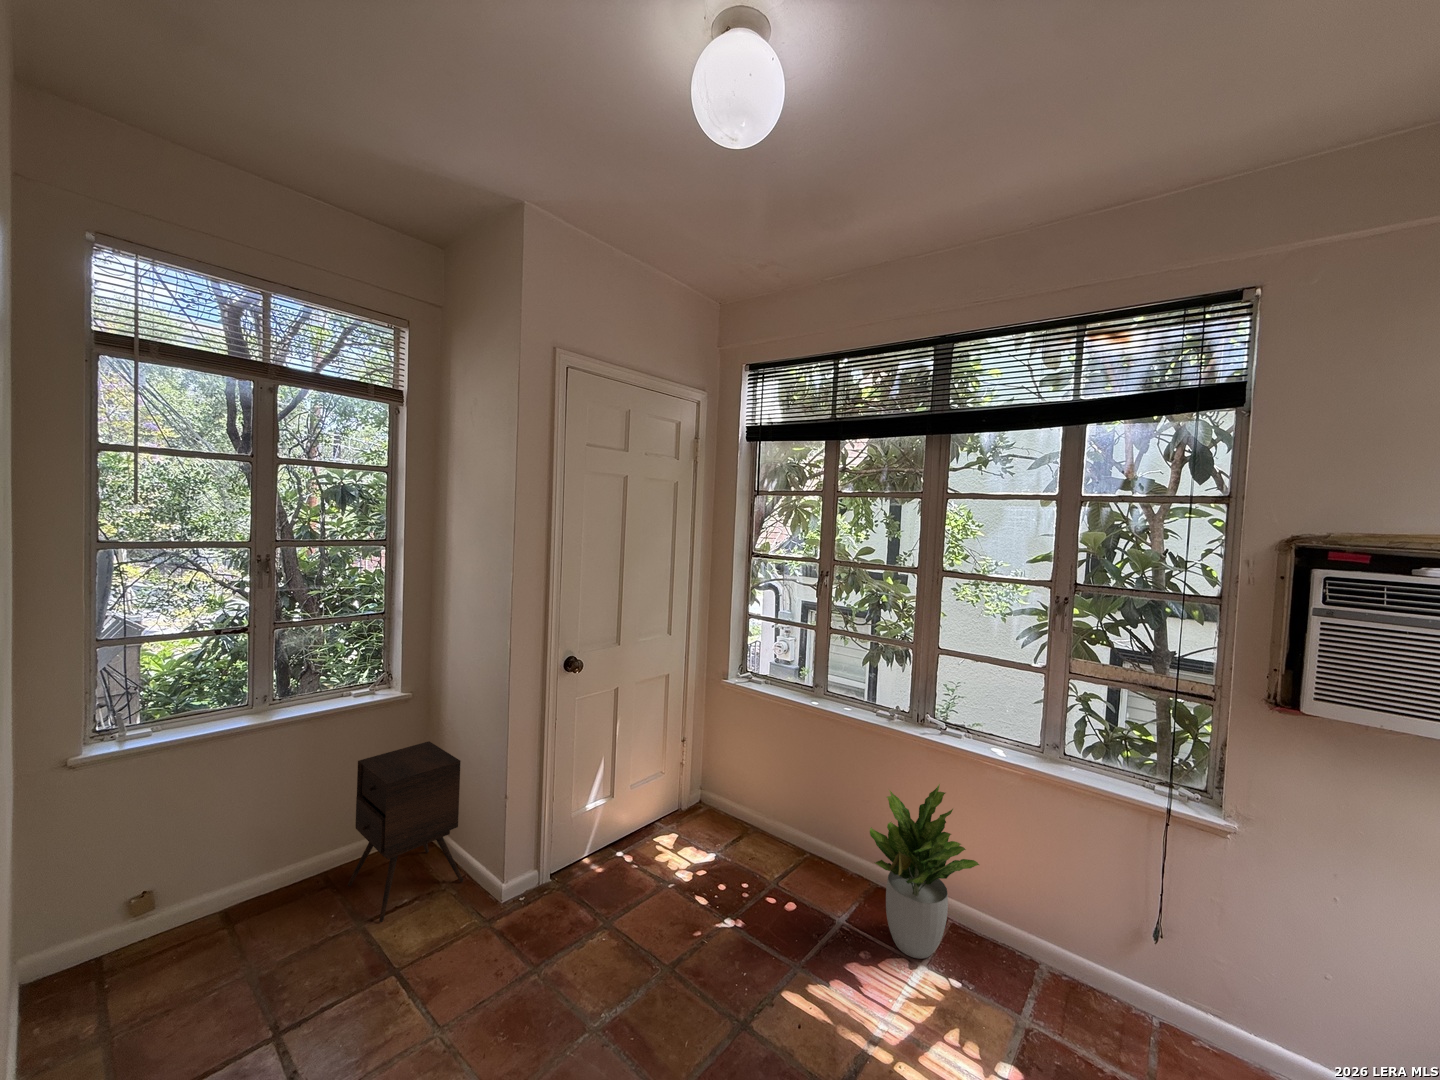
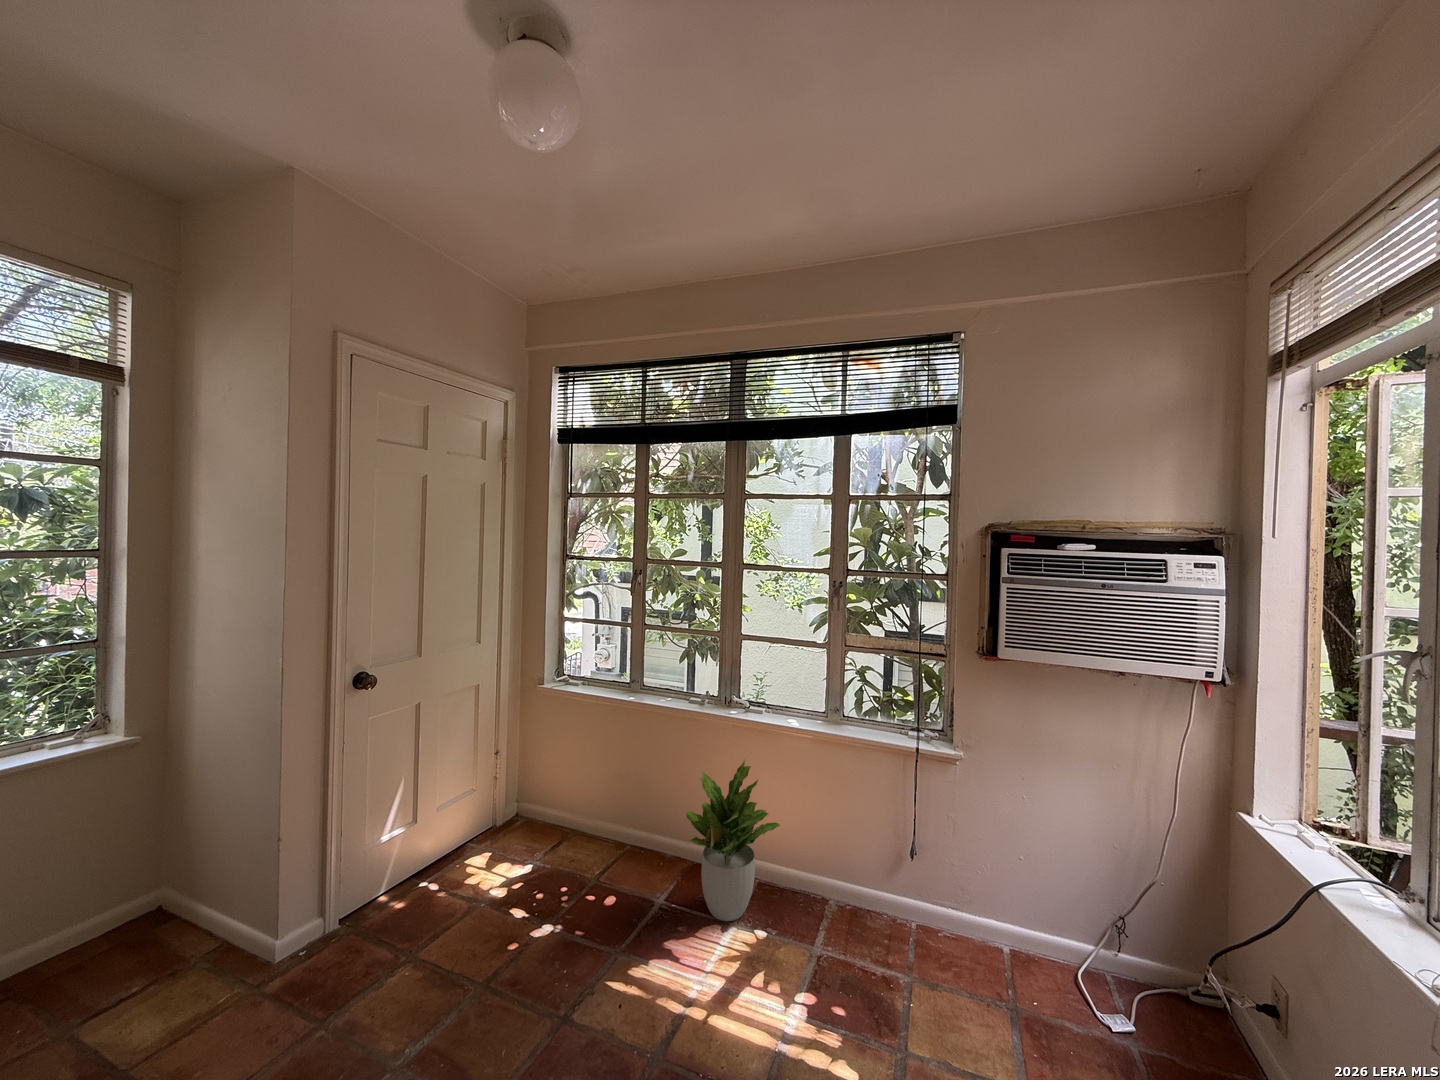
side table: present [348,741,463,922] -> none [44,797,222,1026]

